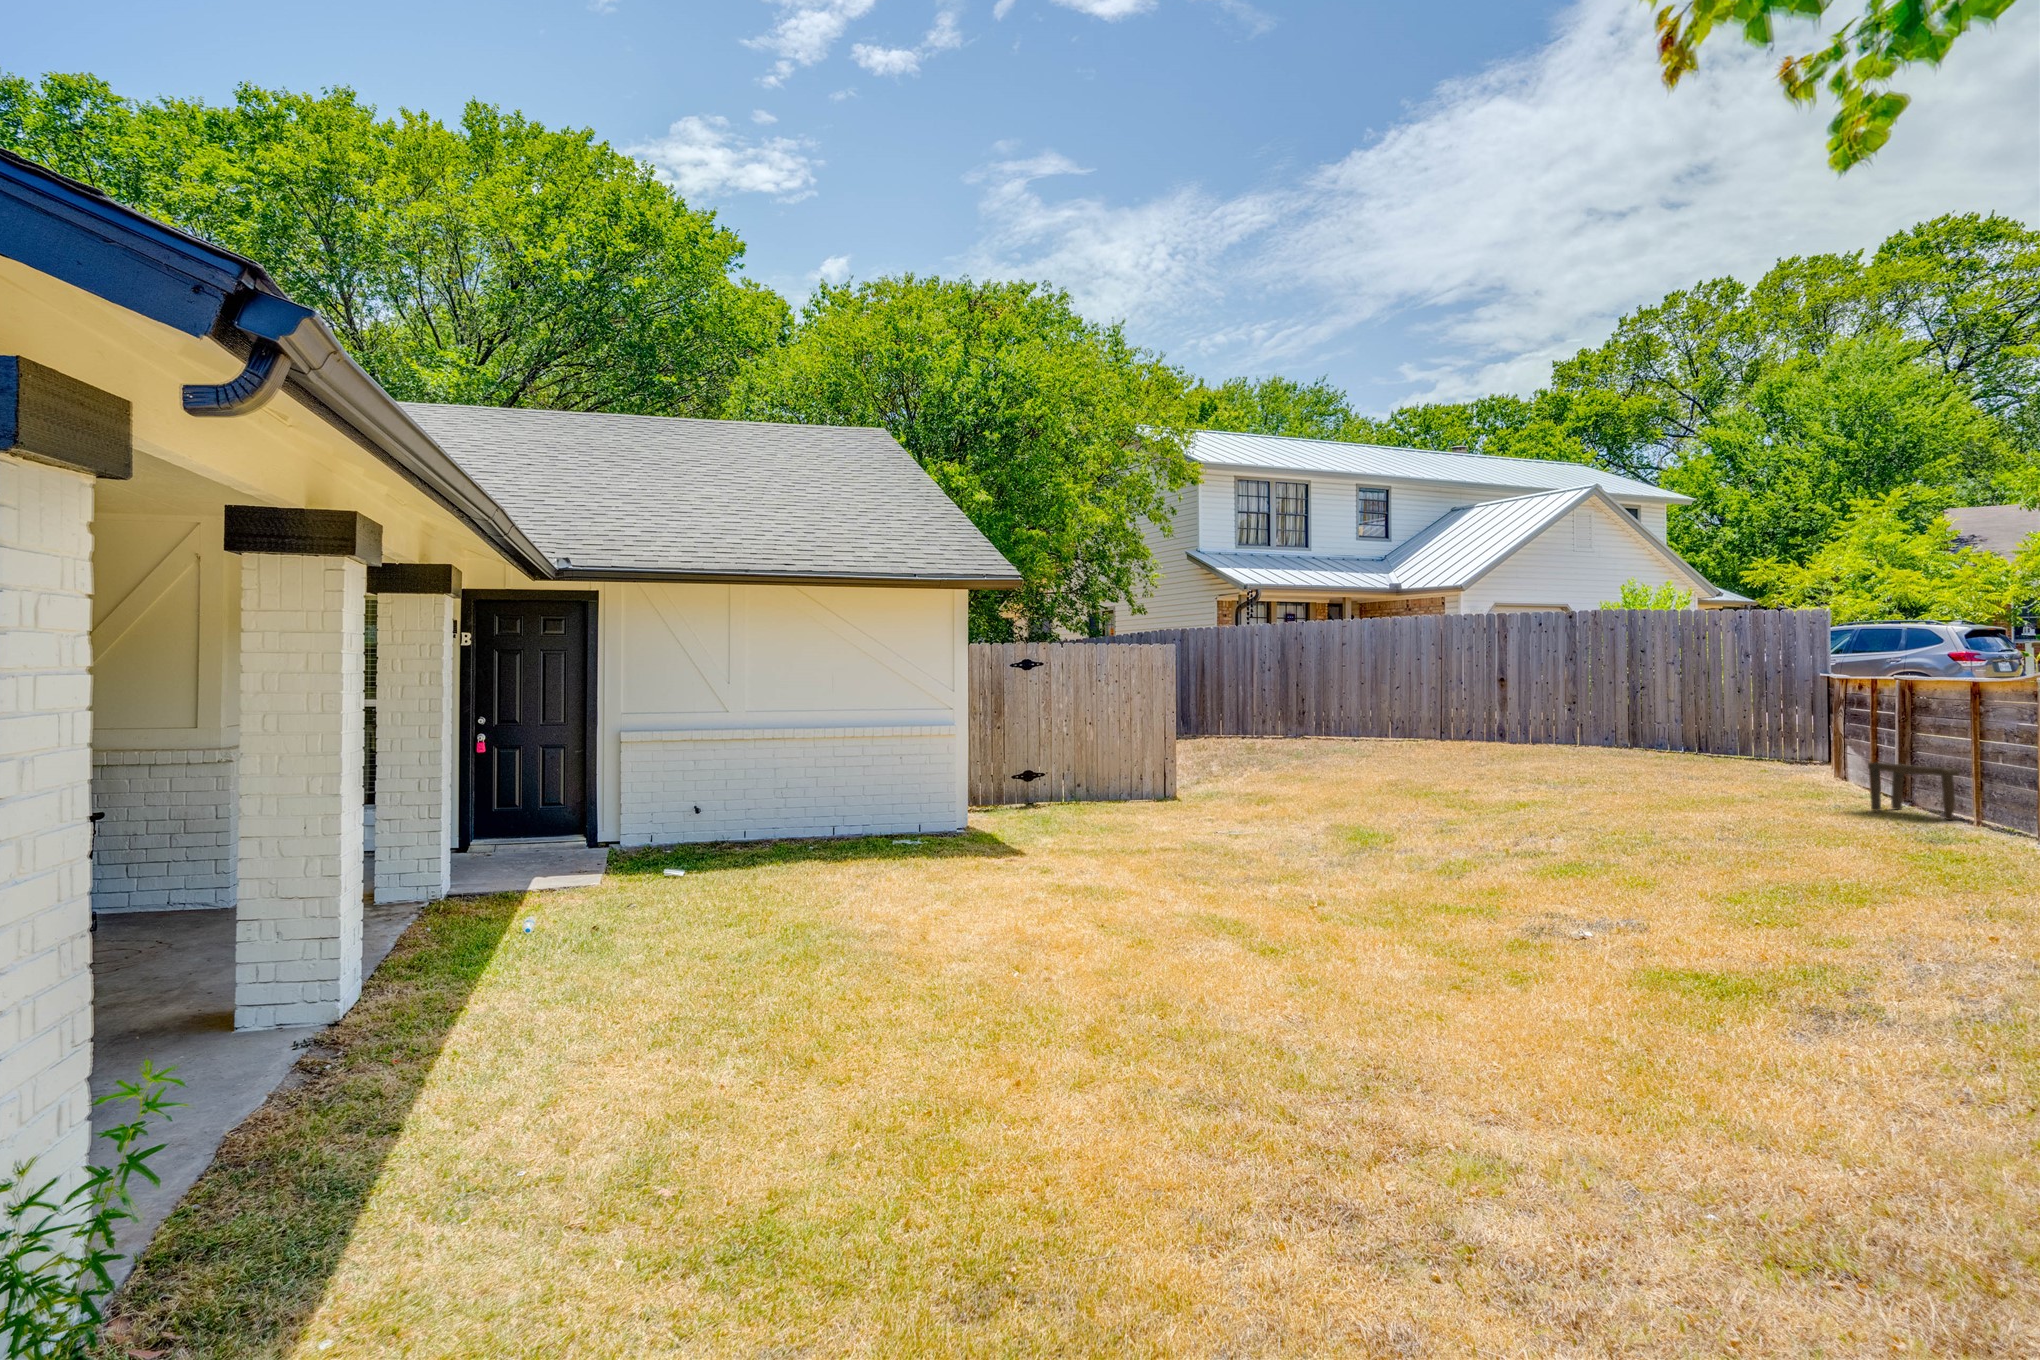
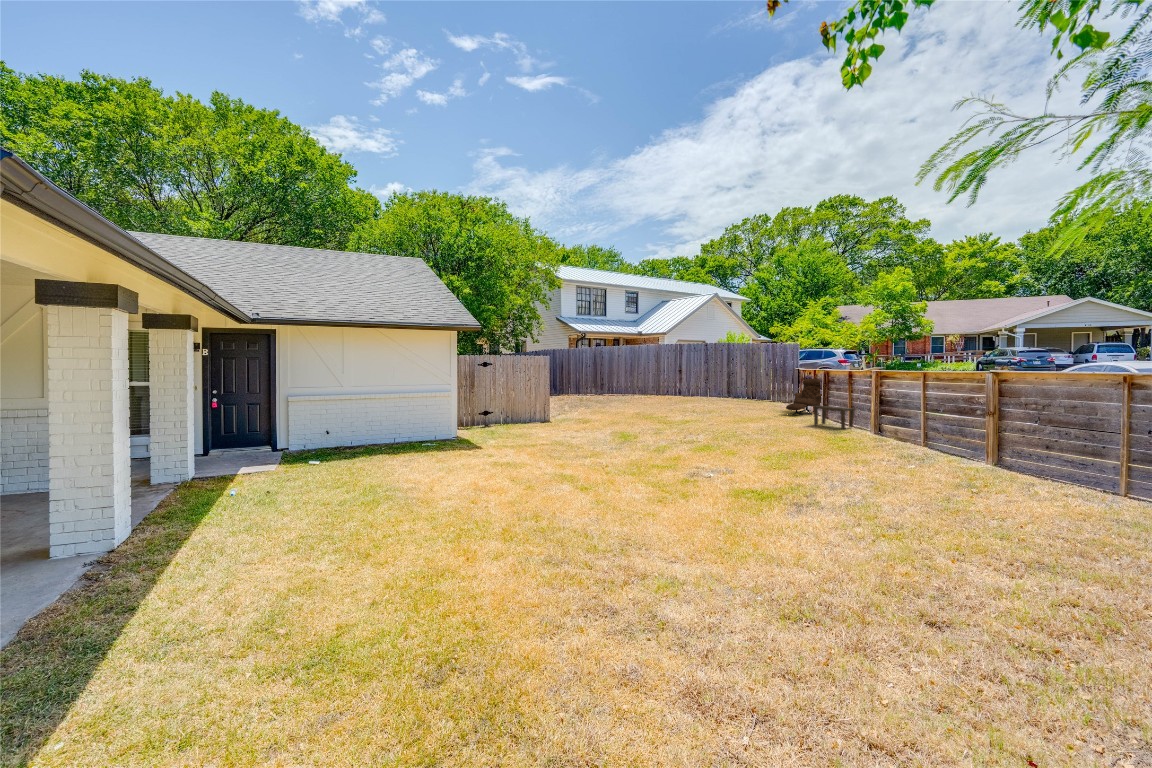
lounge chair: none [1794,699,1901,791] -> present [786,379,822,415]

